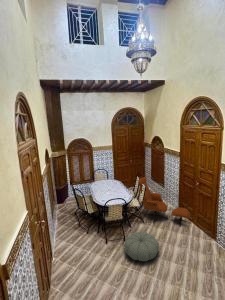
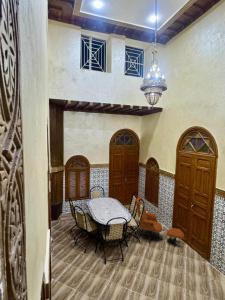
pouf: present [125,232,159,261] -> none [124,252,158,283]

